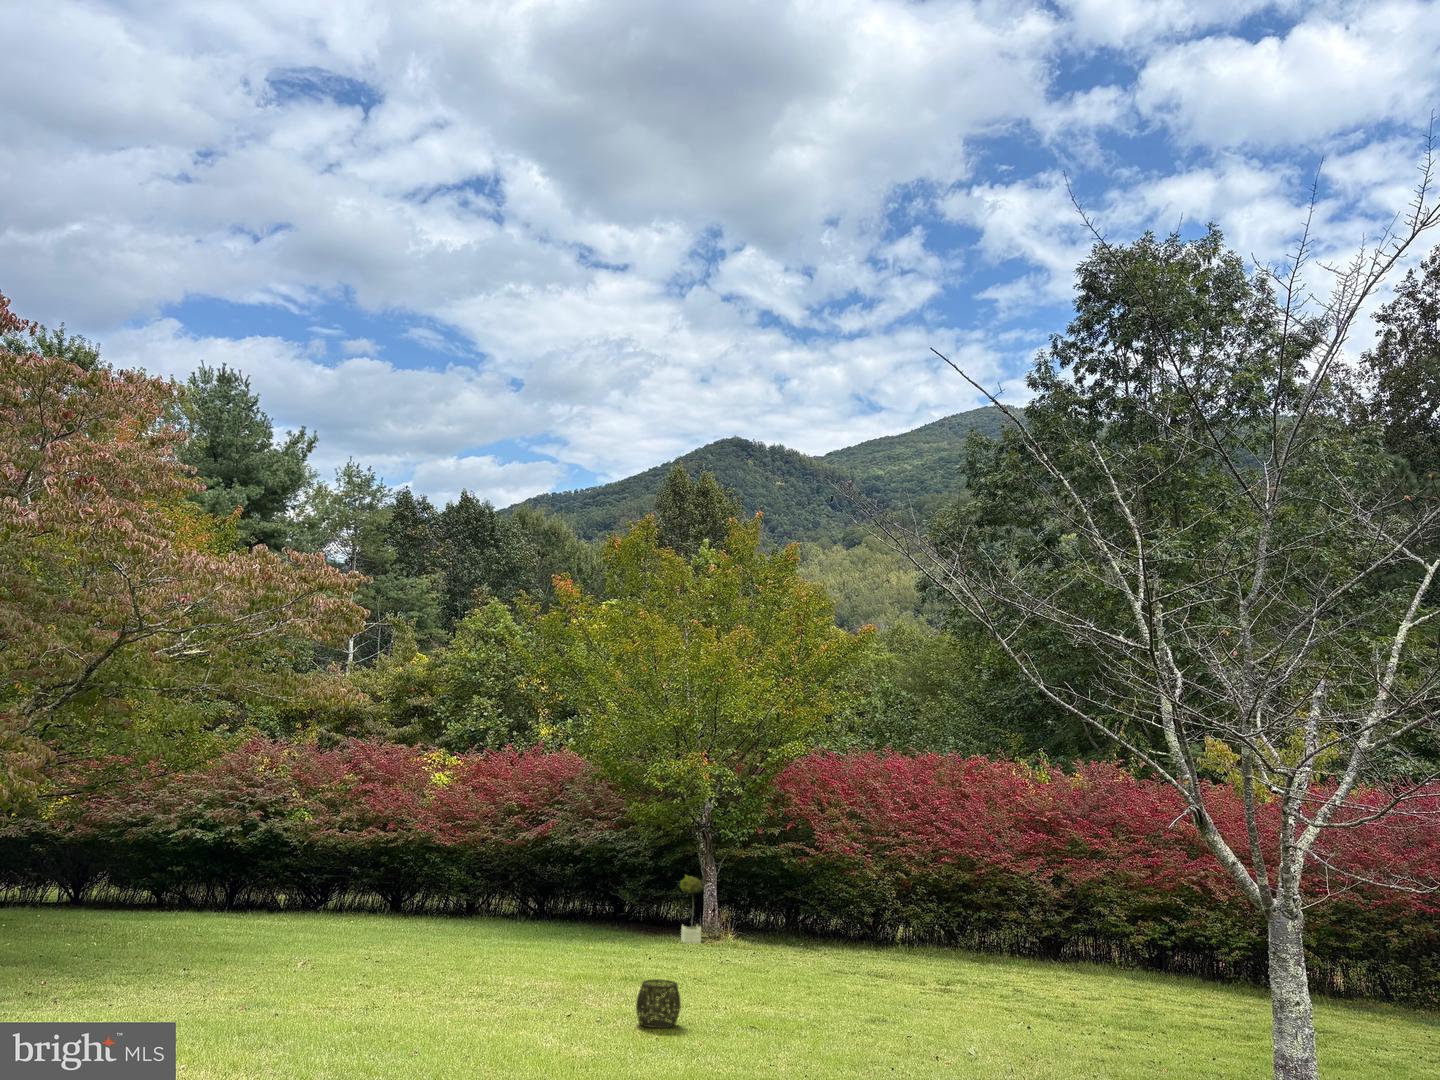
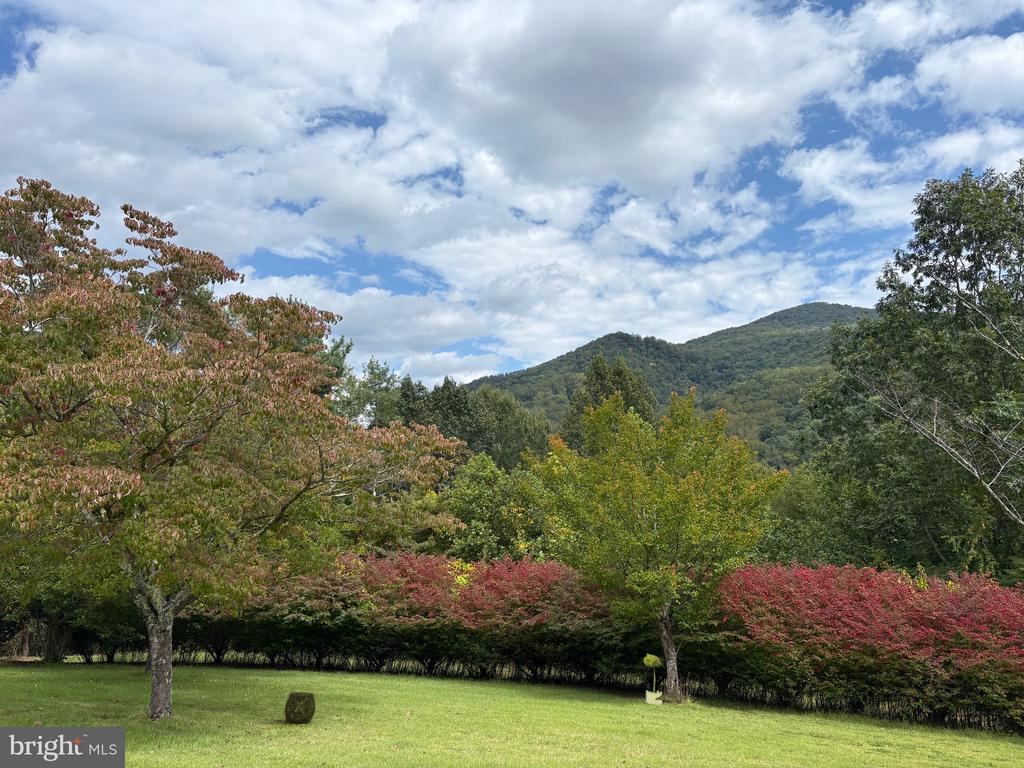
woven basket: present [636,979,681,1029] -> present [285,692,315,723]

